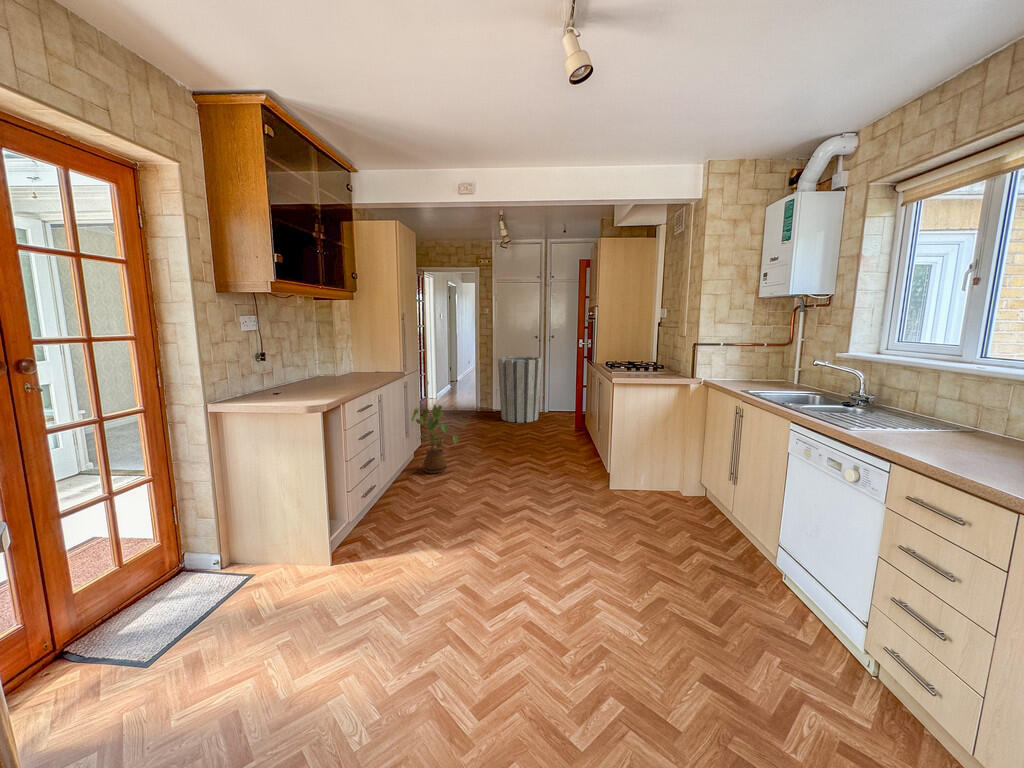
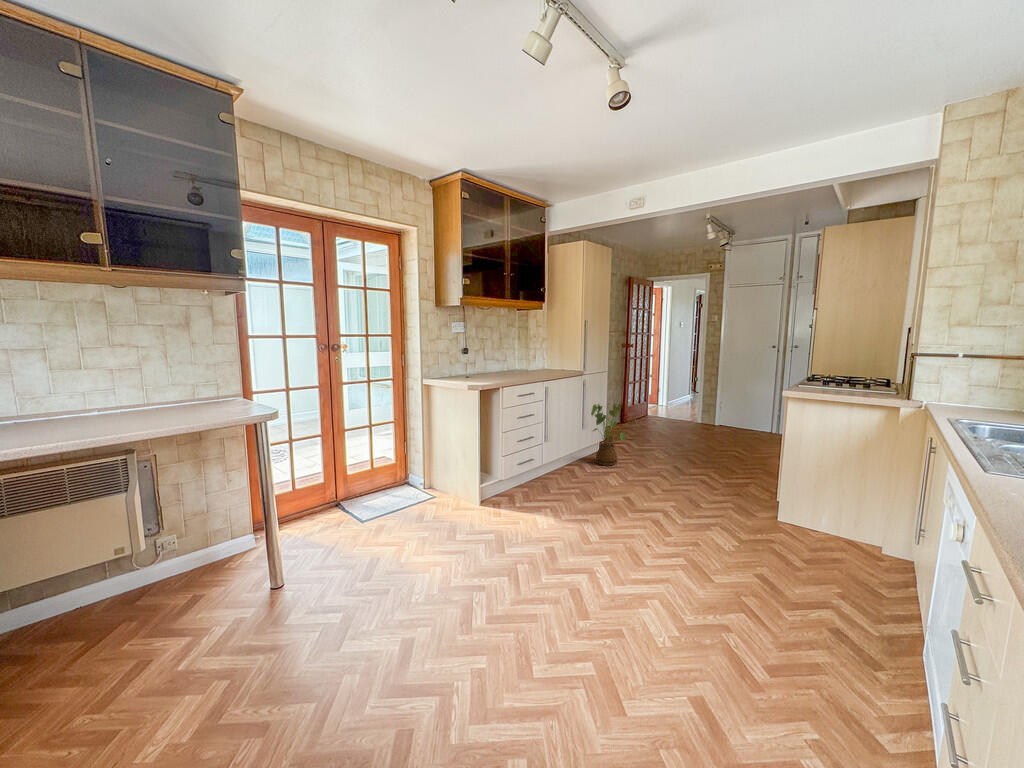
trash can: present [498,356,543,423] -> none [715,365,772,439]

